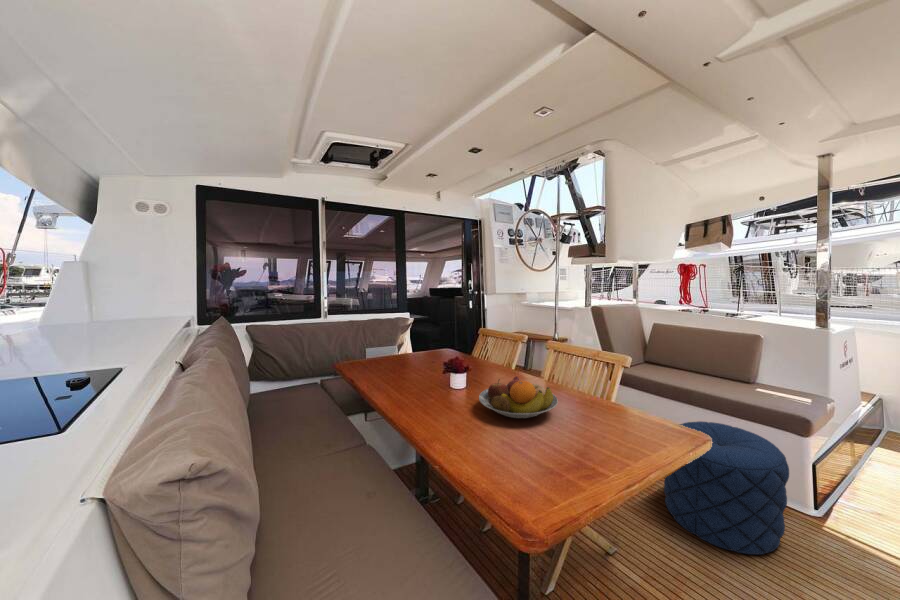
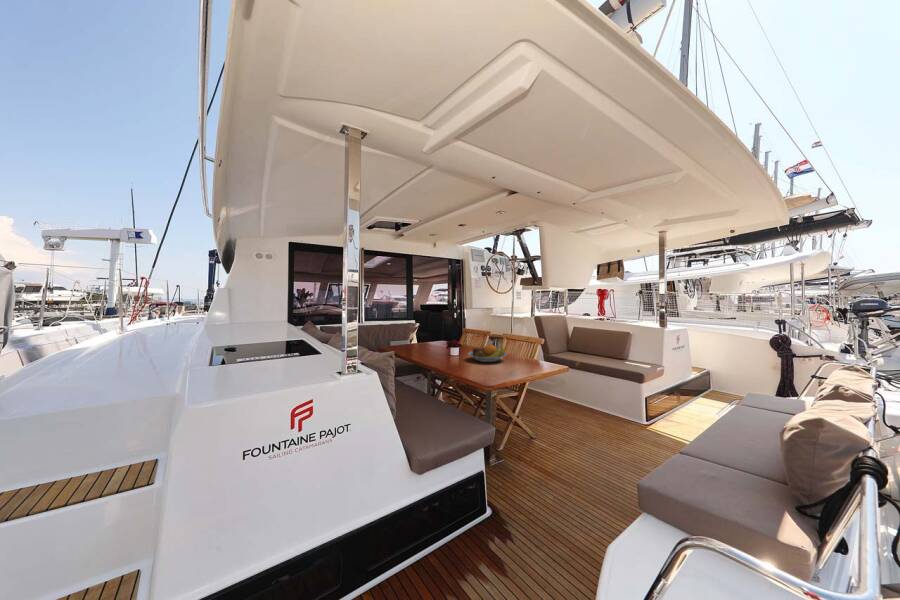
pouf: present [664,421,789,555] -> none [567,374,621,433]

